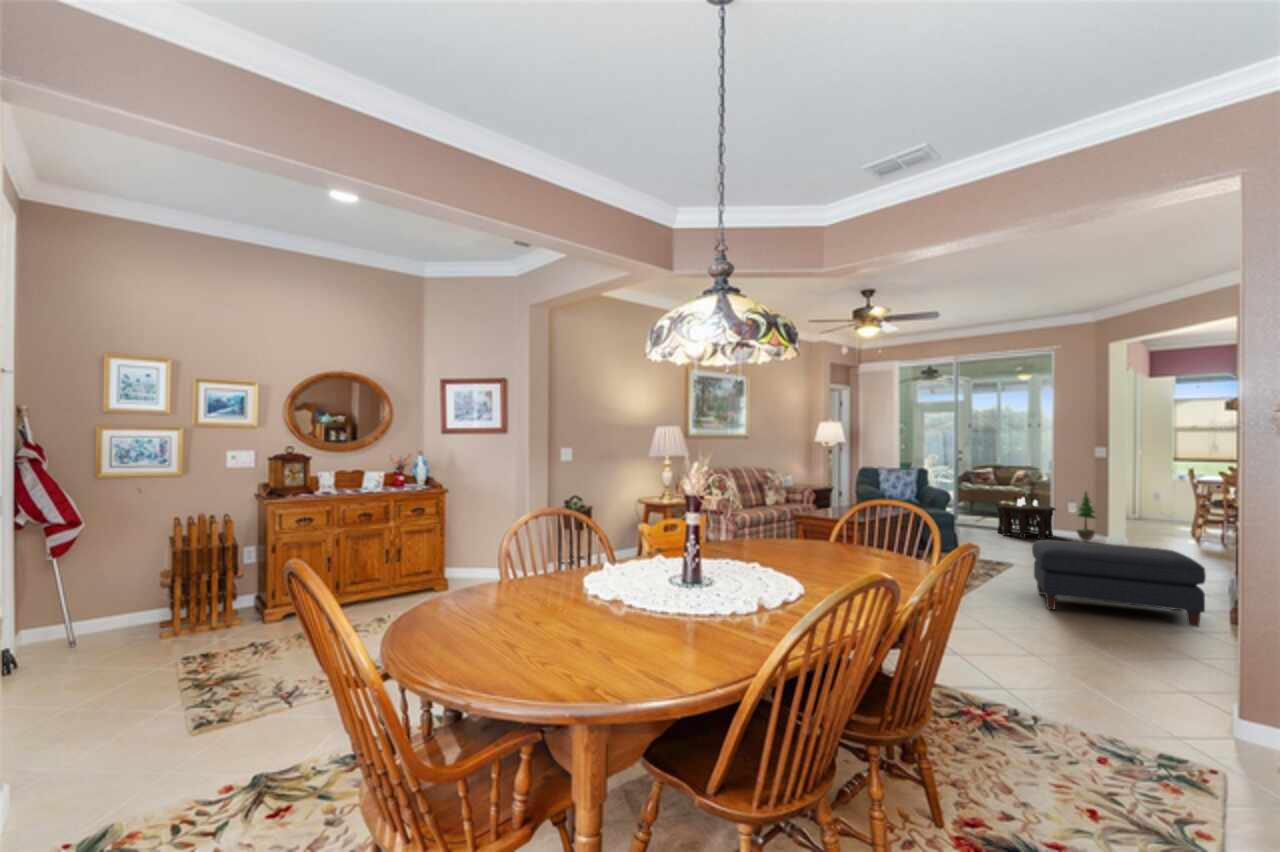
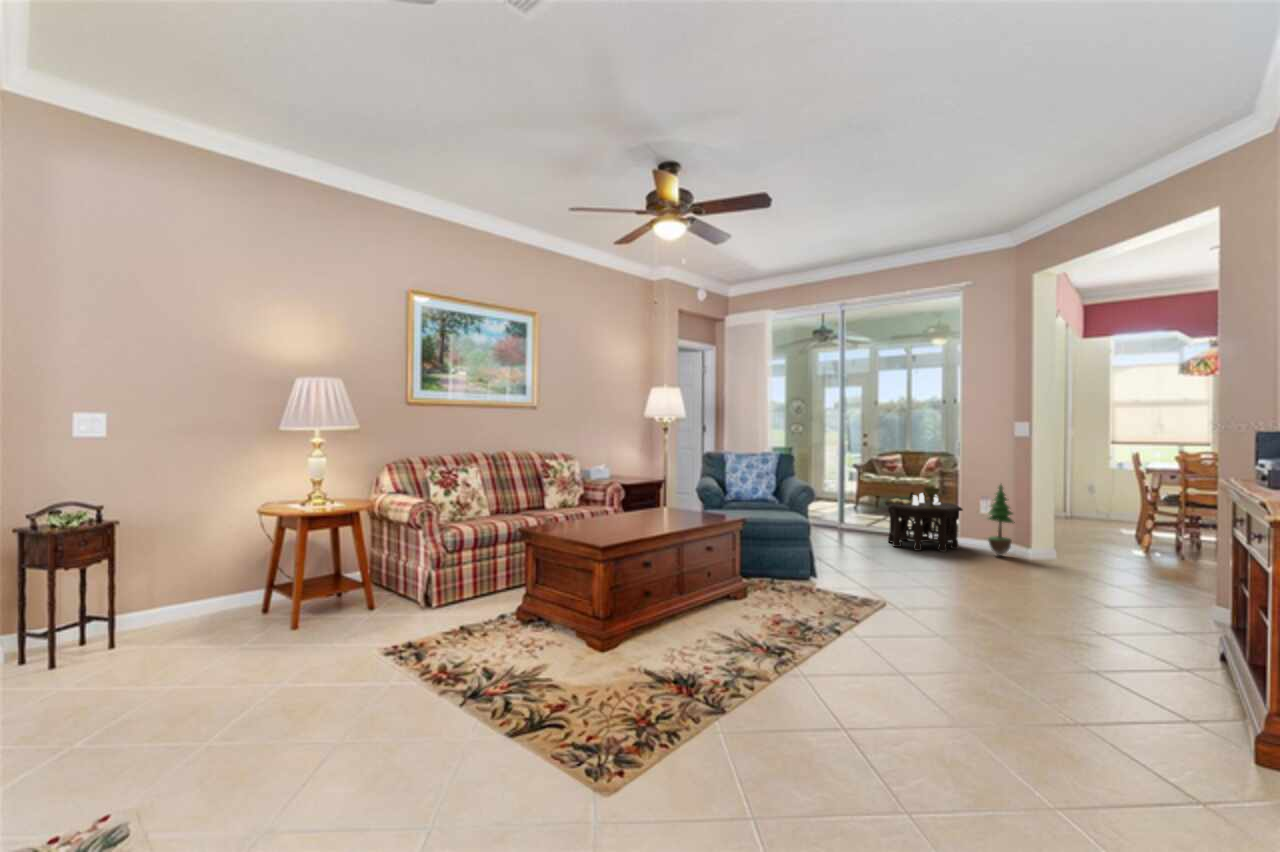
ottoman: present [1032,540,1206,627] -> none [890,574,1195,767]

